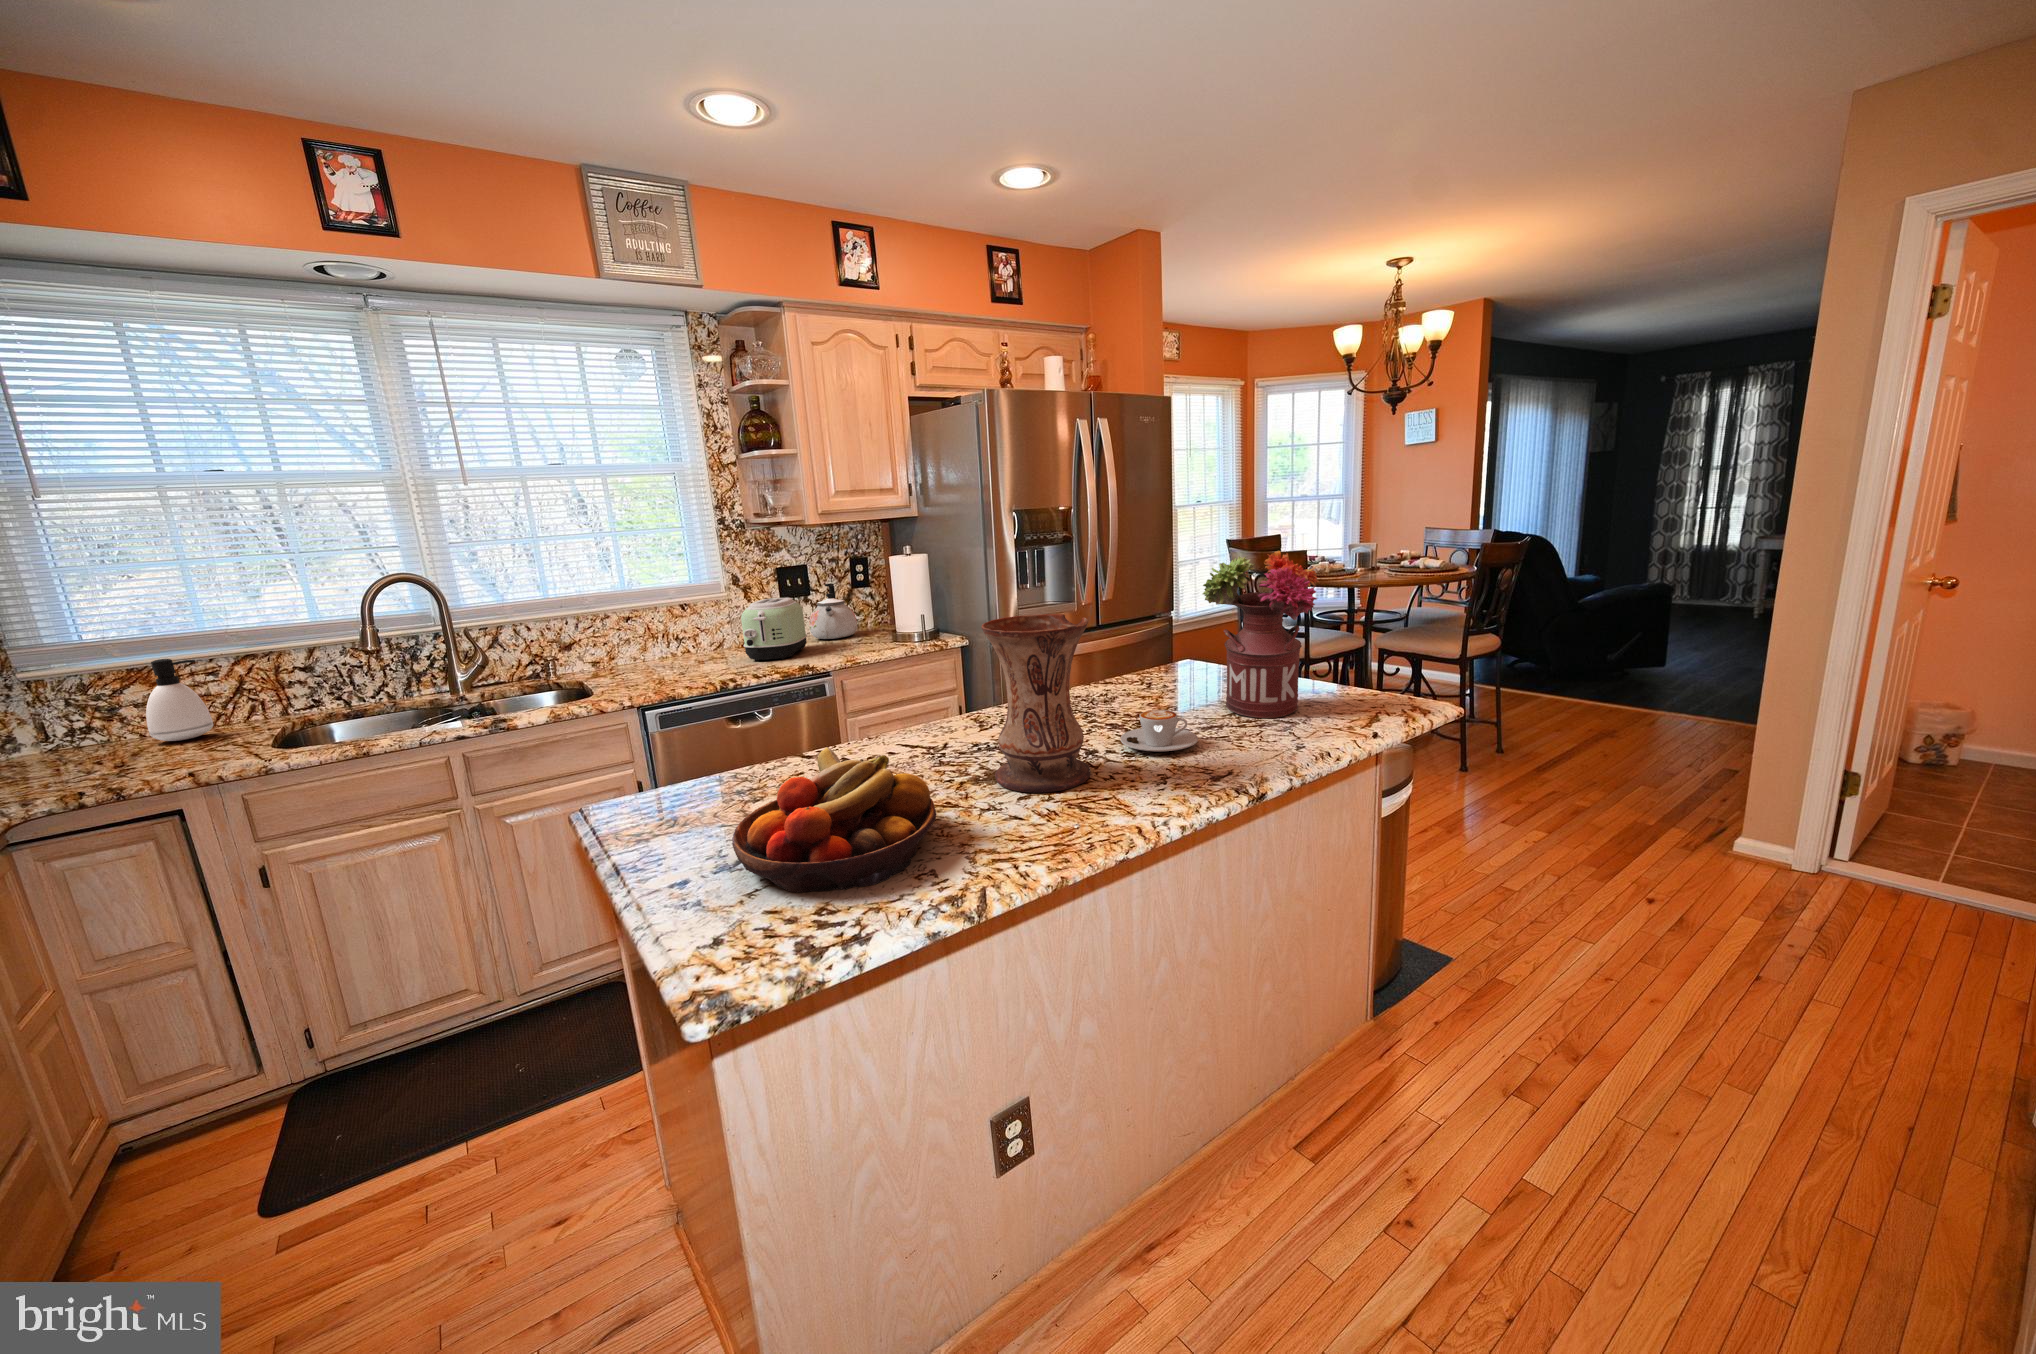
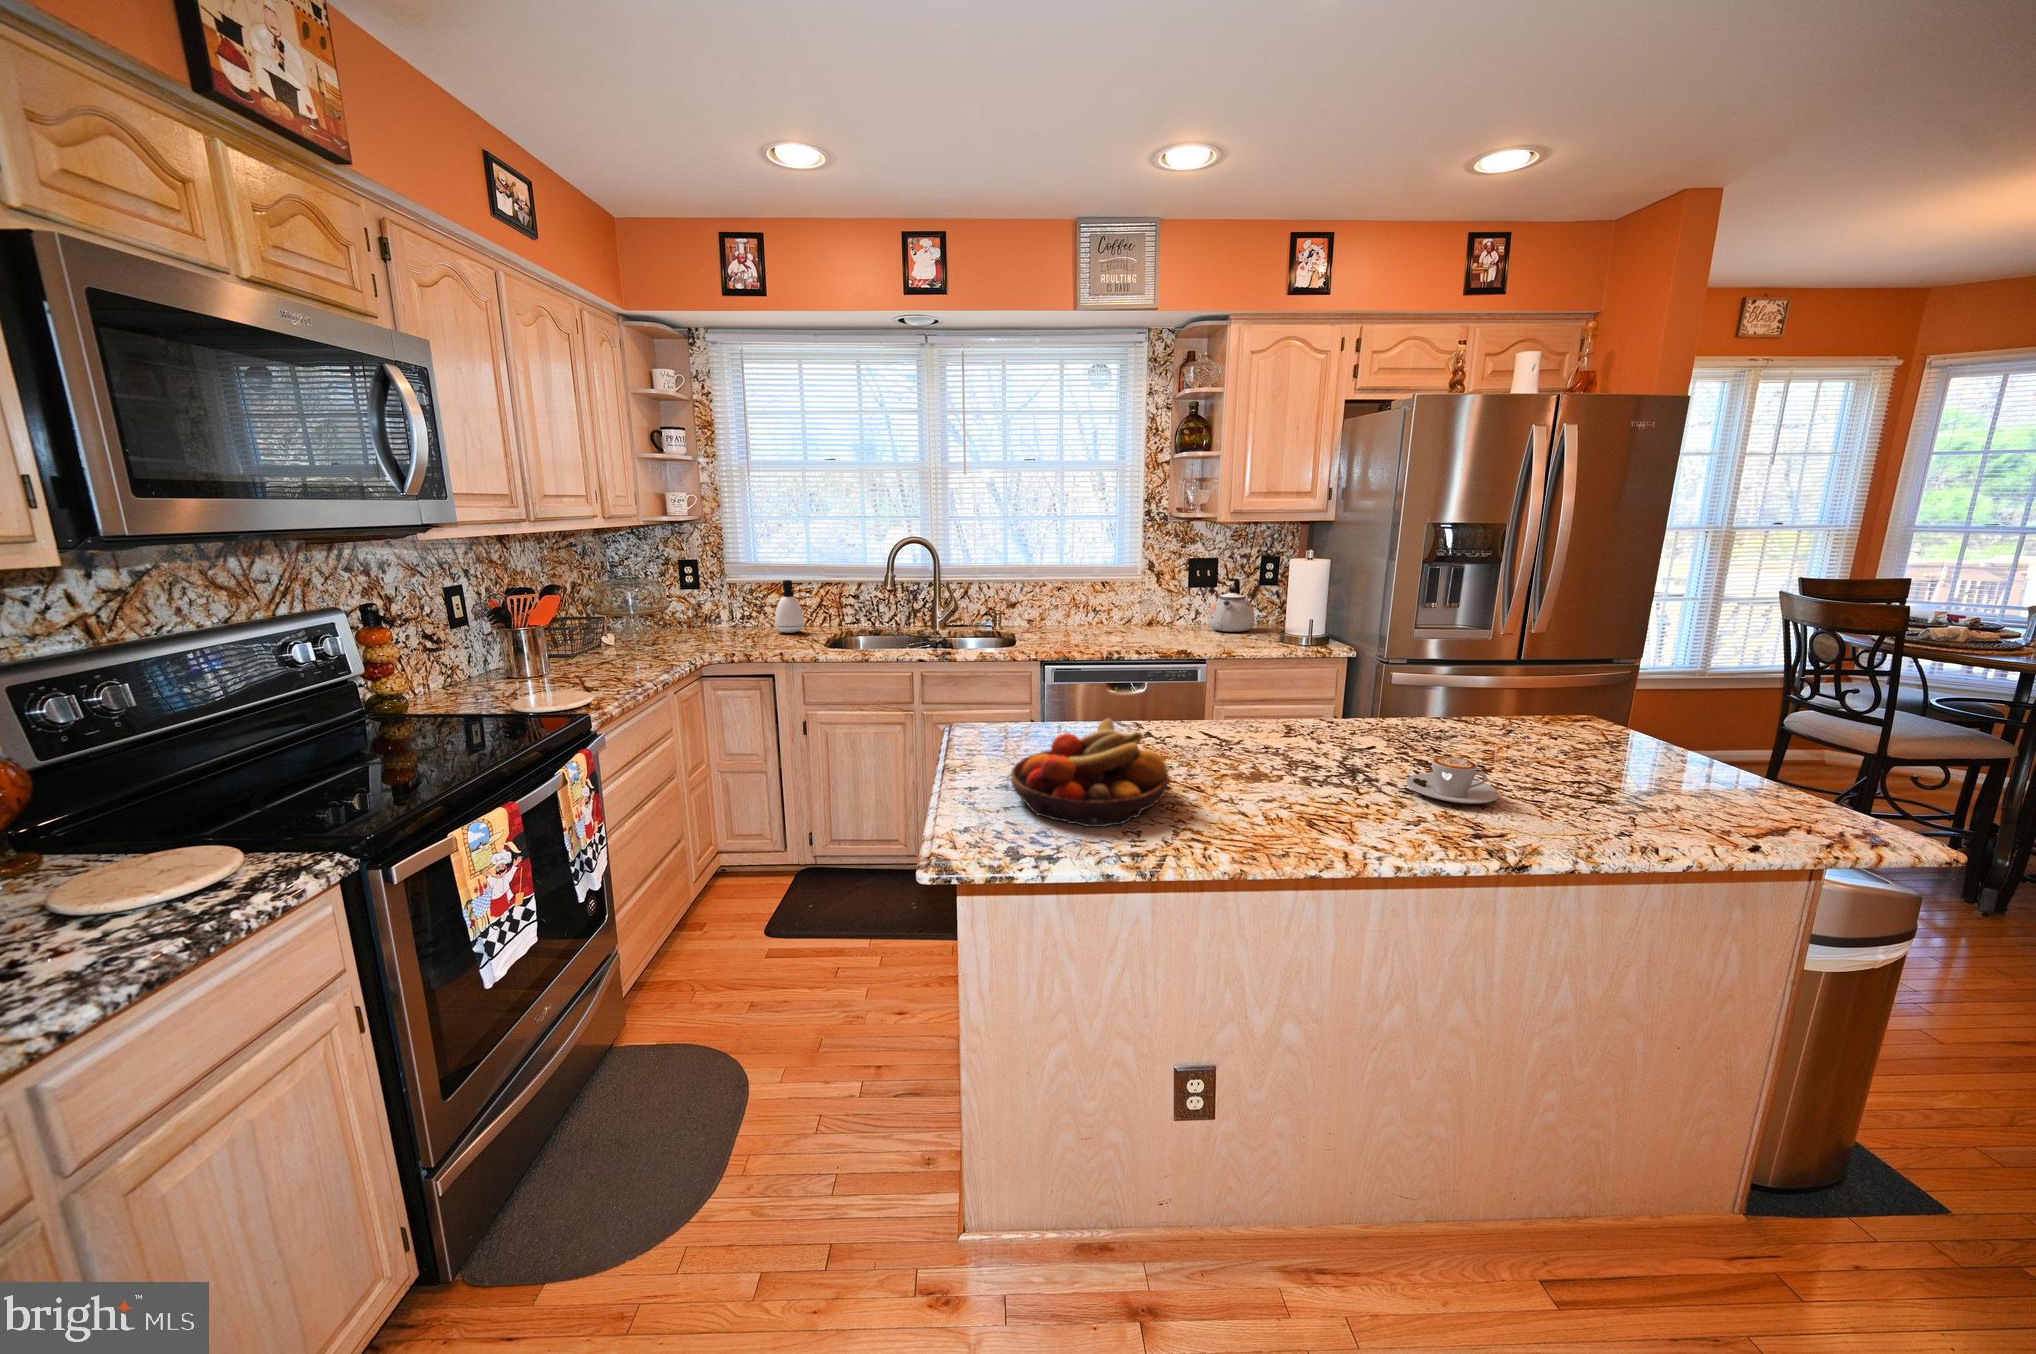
flower arrangement: present [1203,551,1319,718] -> none [1563,606,1741,804]
toaster: present [741,598,807,661] -> none [1140,586,1199,643]
vase: present [981,614,1090,793] -> none [1253,635,1368,807]

